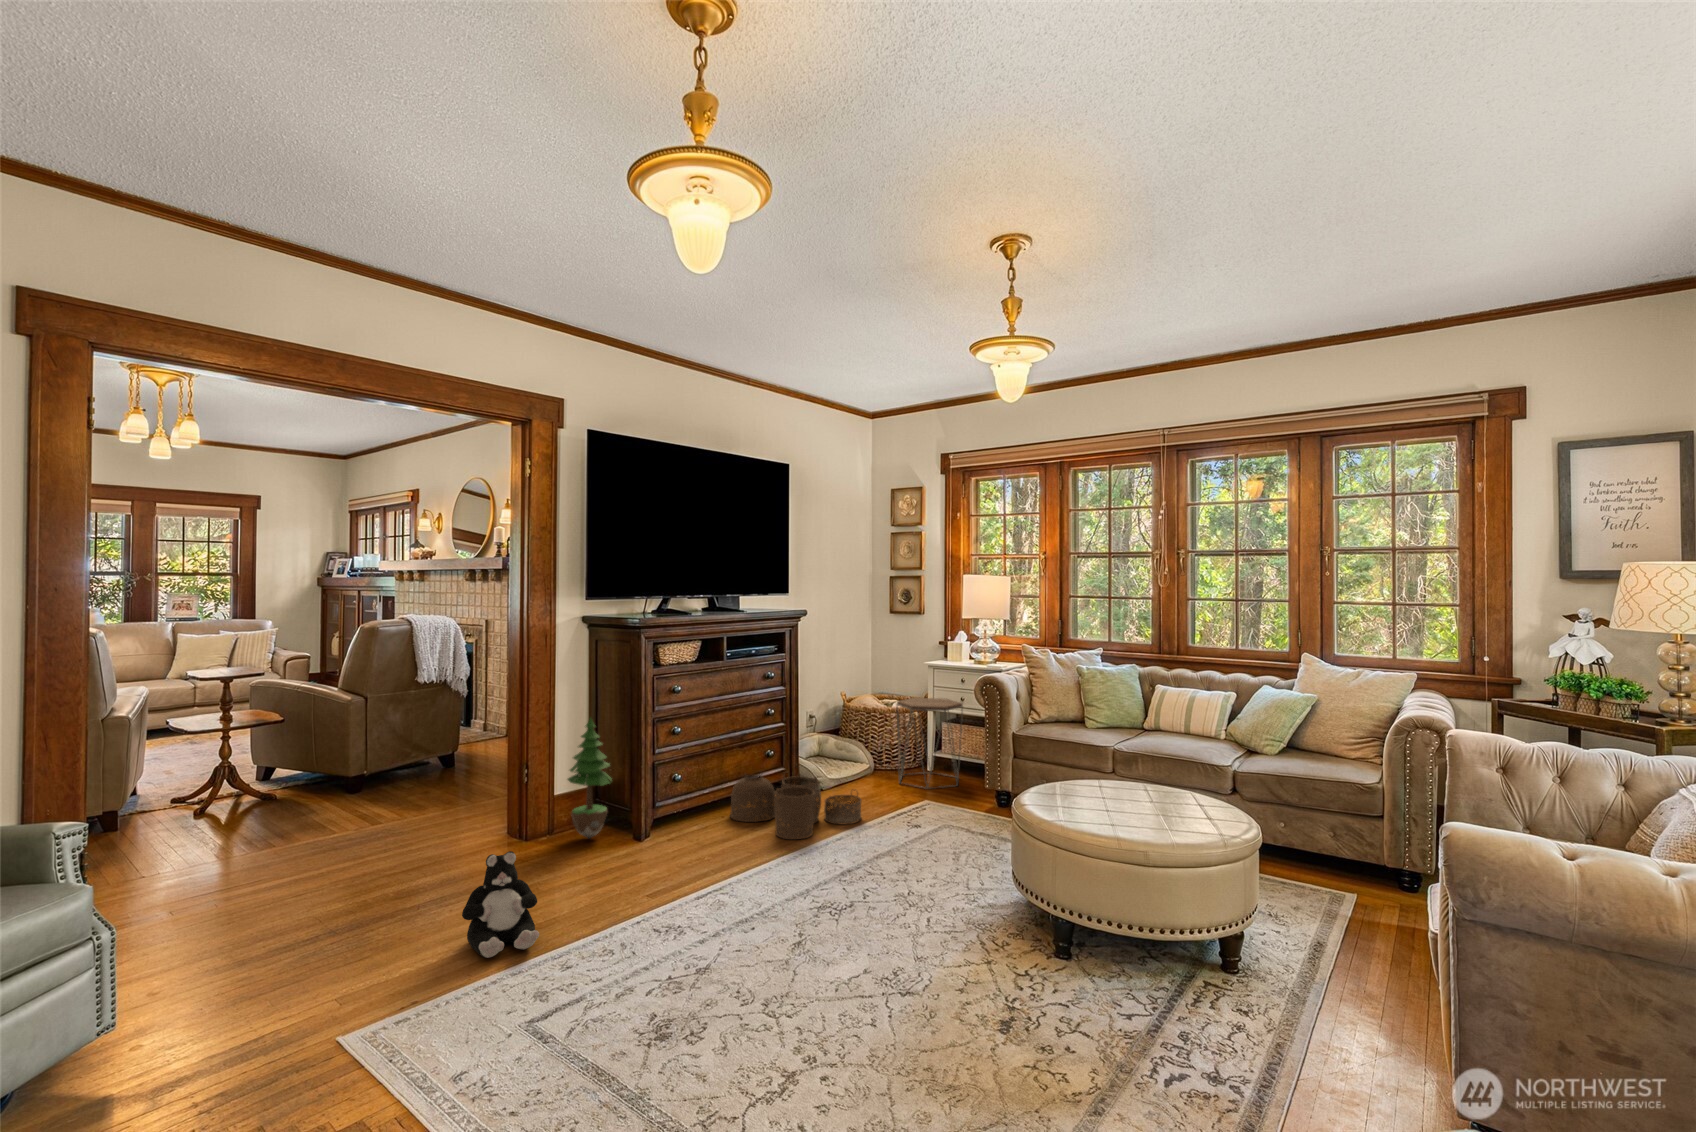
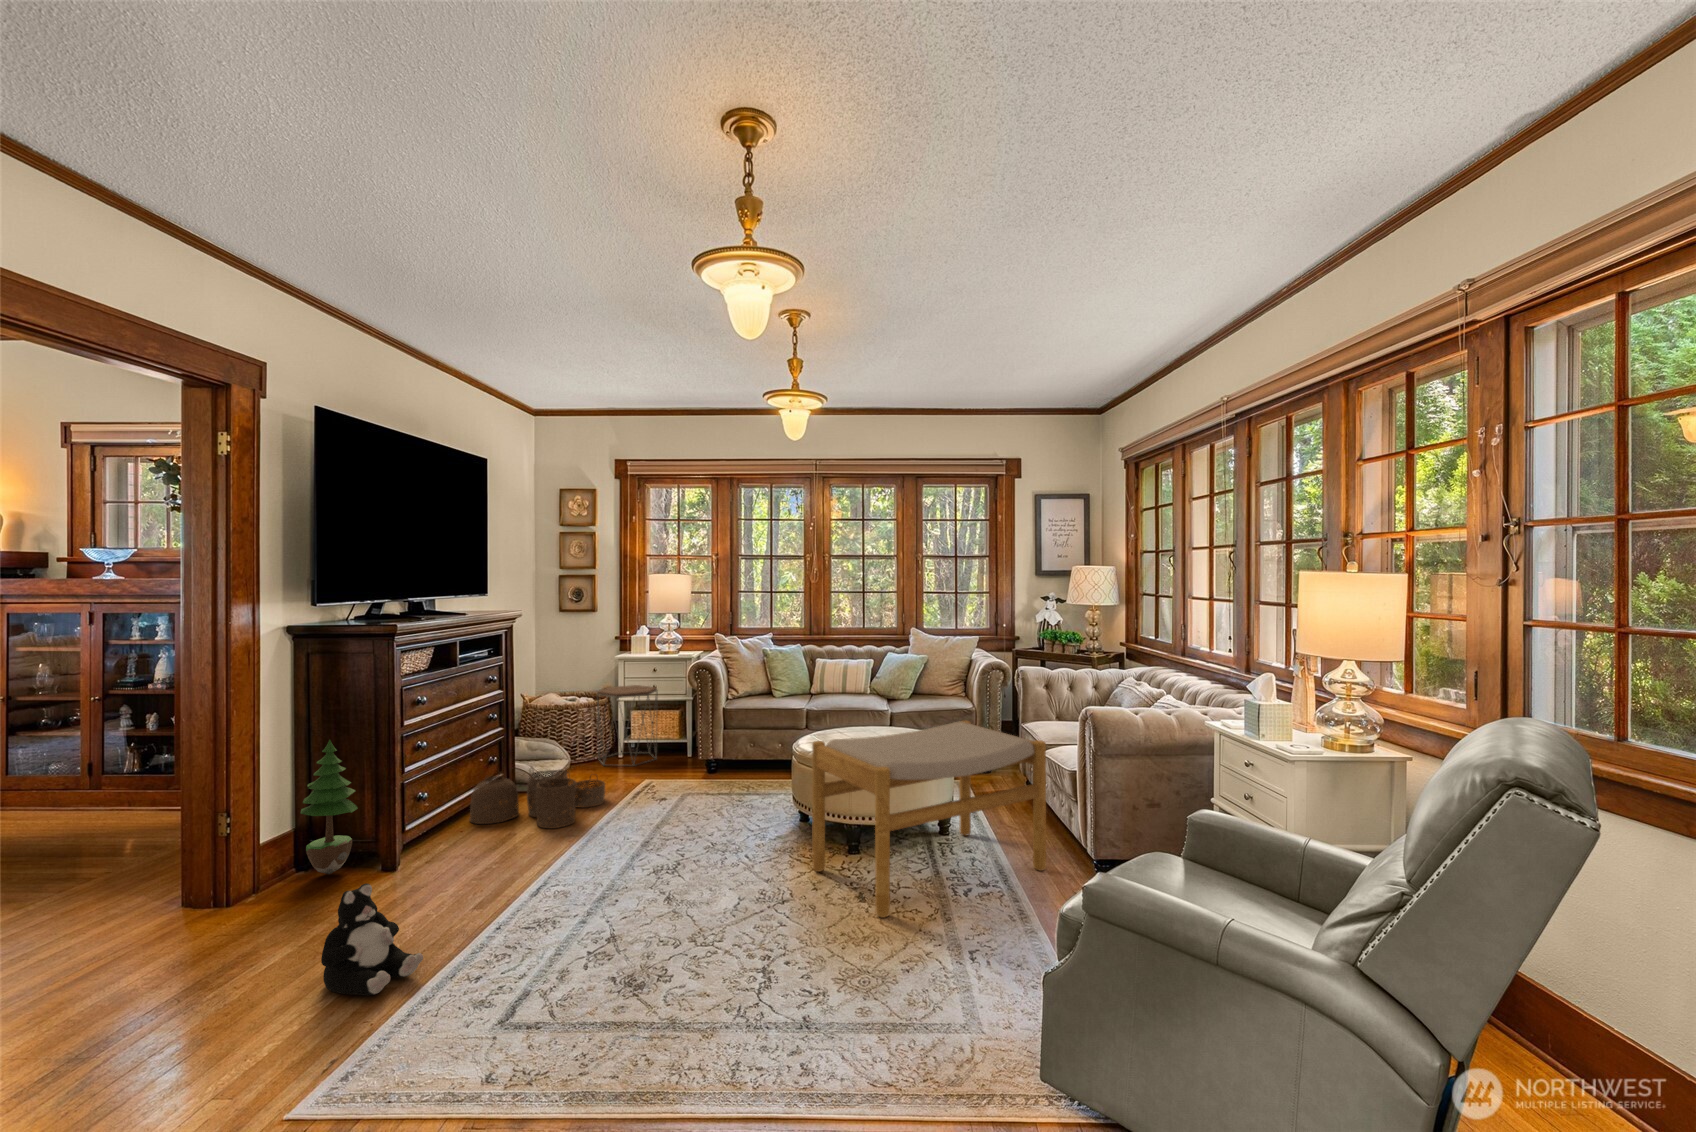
footstool: none [985,790,1361,1084] -> present [812,720,1046,918]

